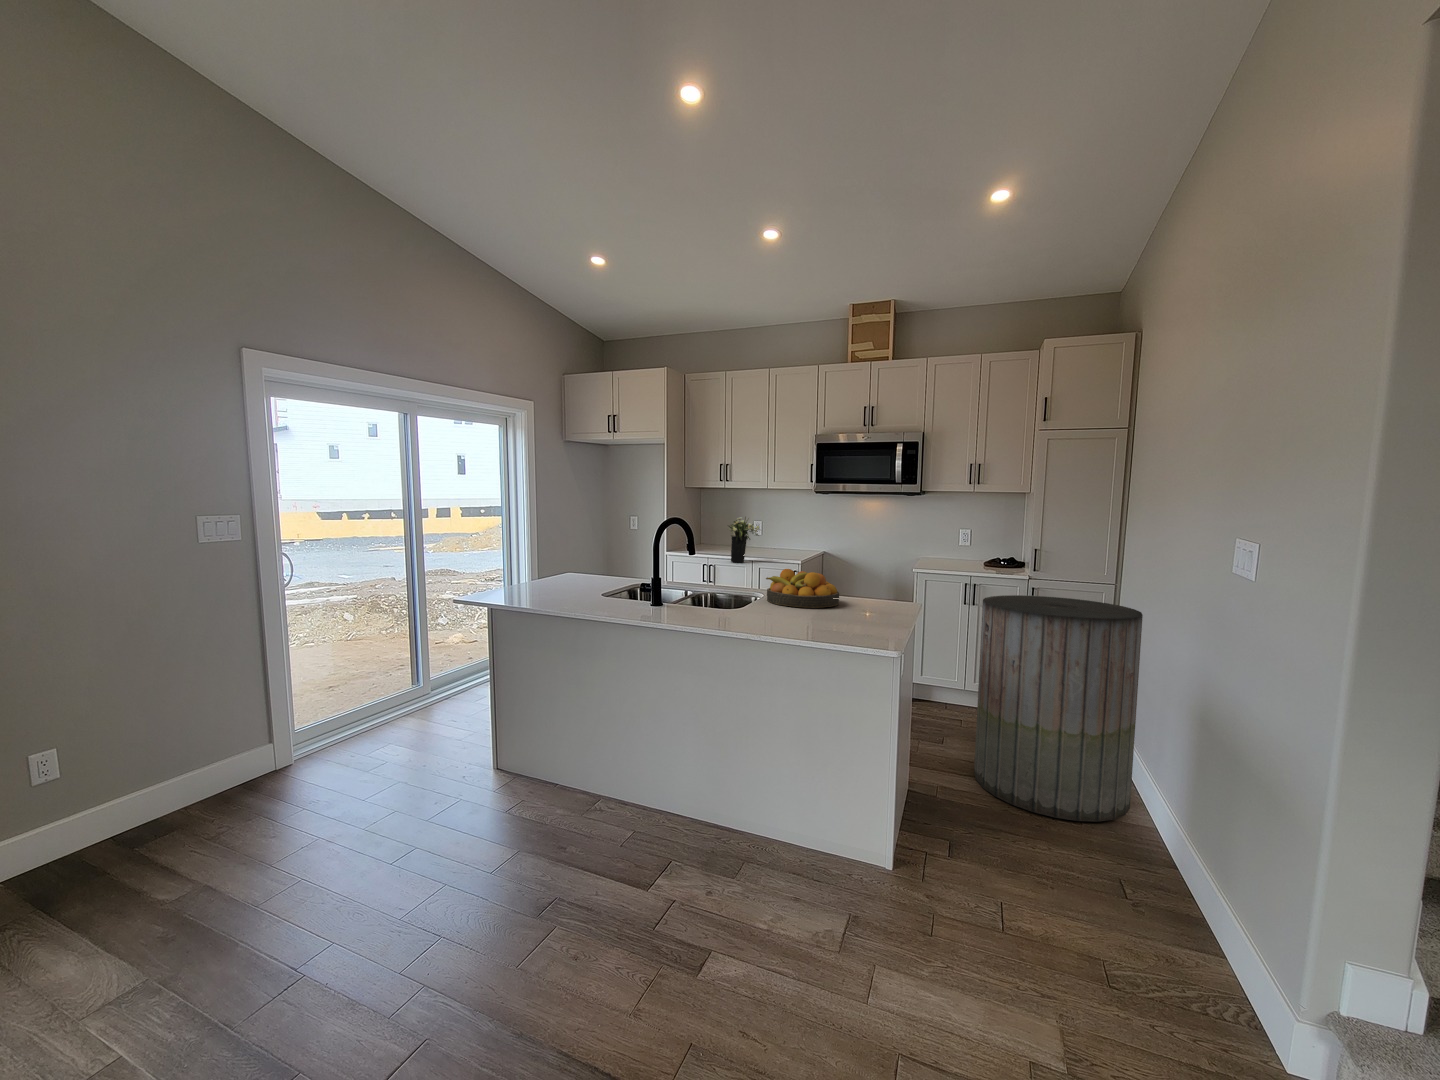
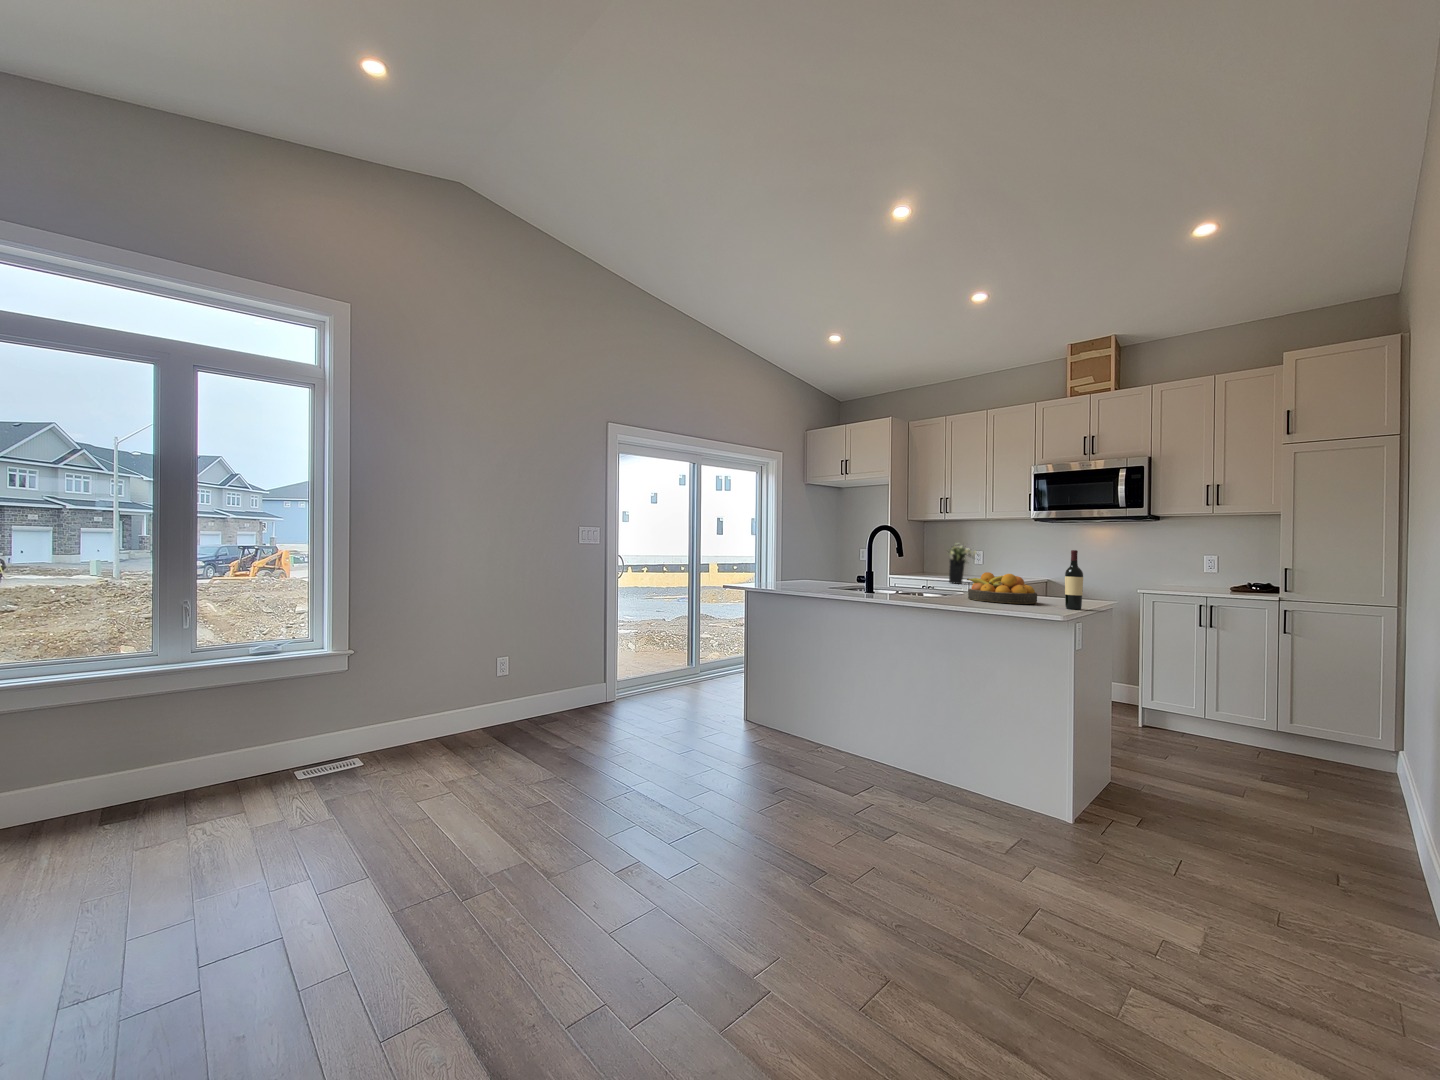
wine bottle: none [870,546,888,613] -> present [1065,550,1083,609]
trash can: present [974,595,1143,822] -> none [1197,608,1402,842]

